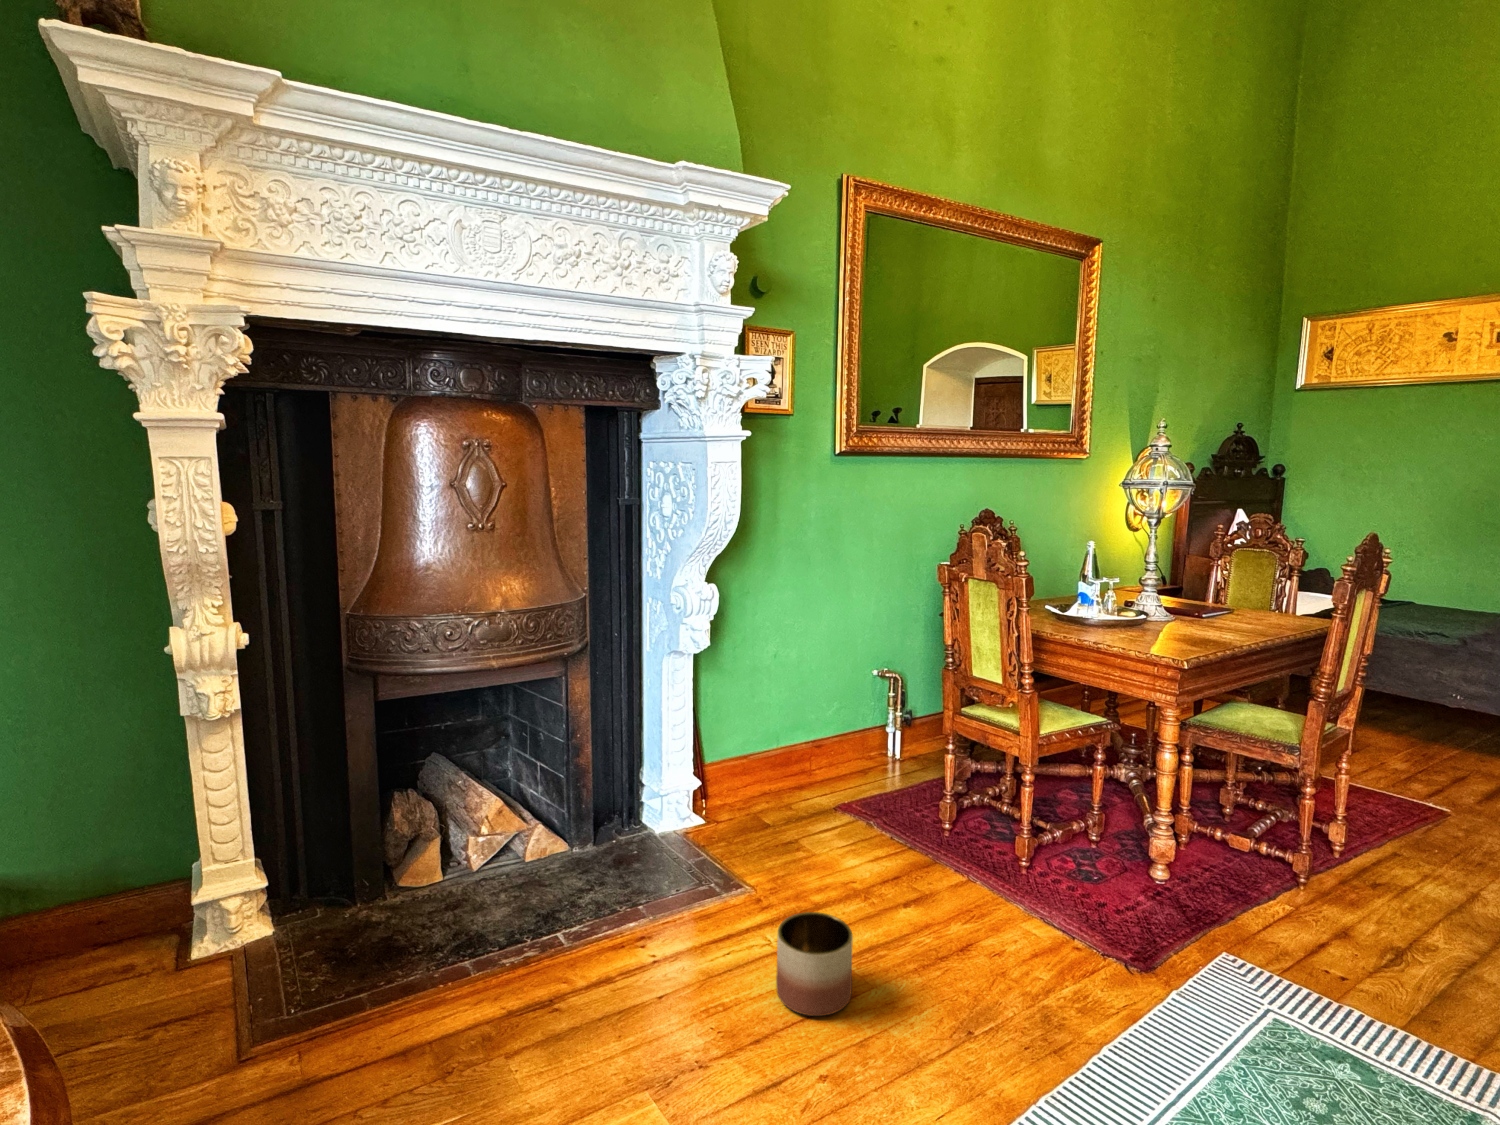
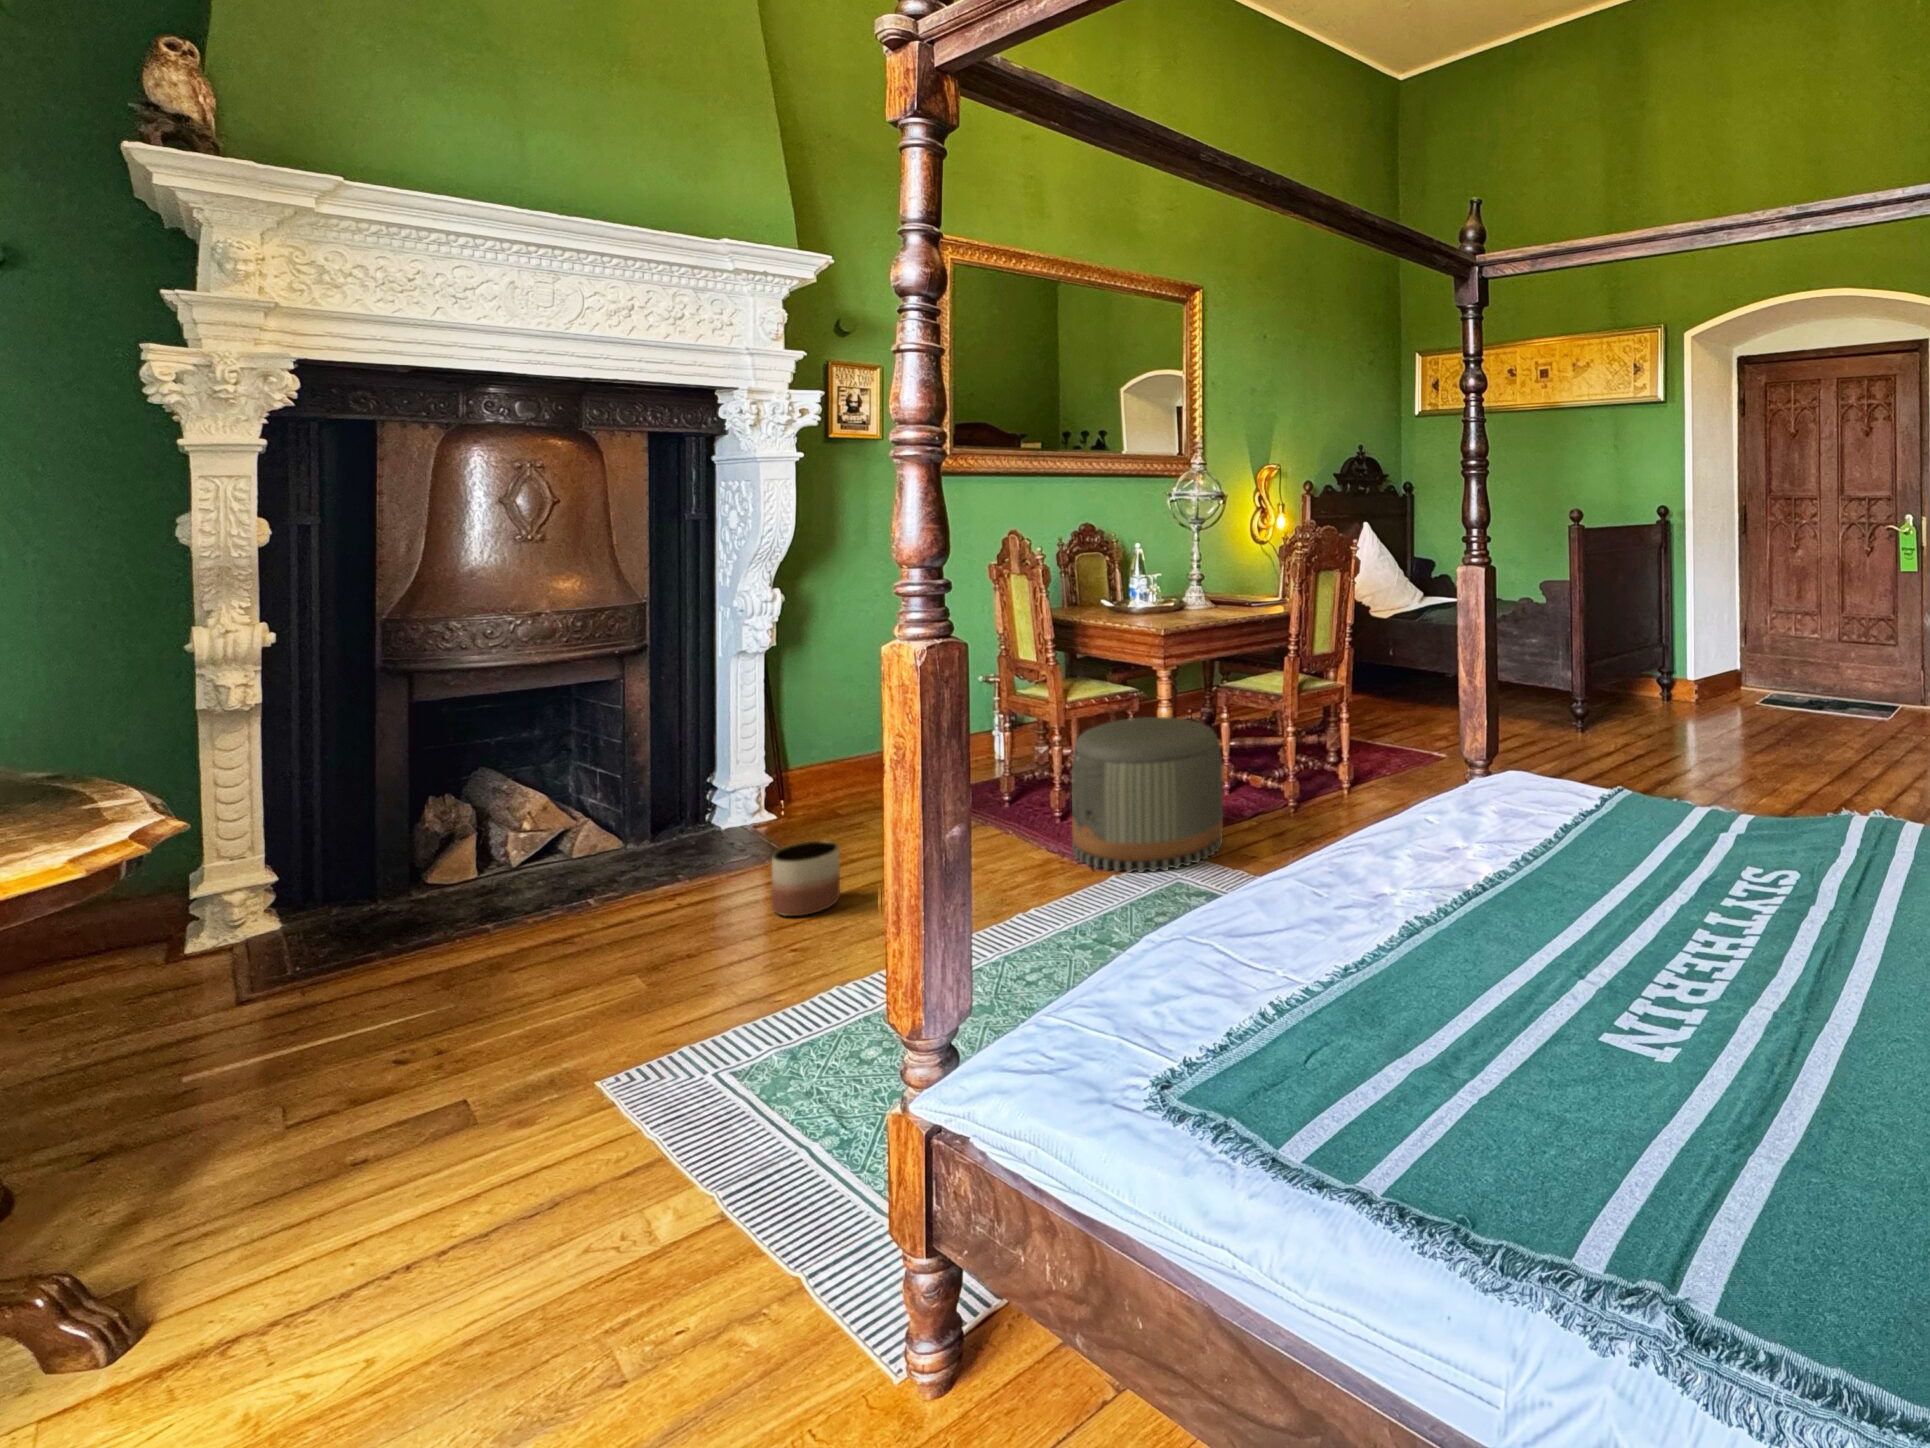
pouf: none [1079,769,1300,994] -> present [1072,717,1223,873]

